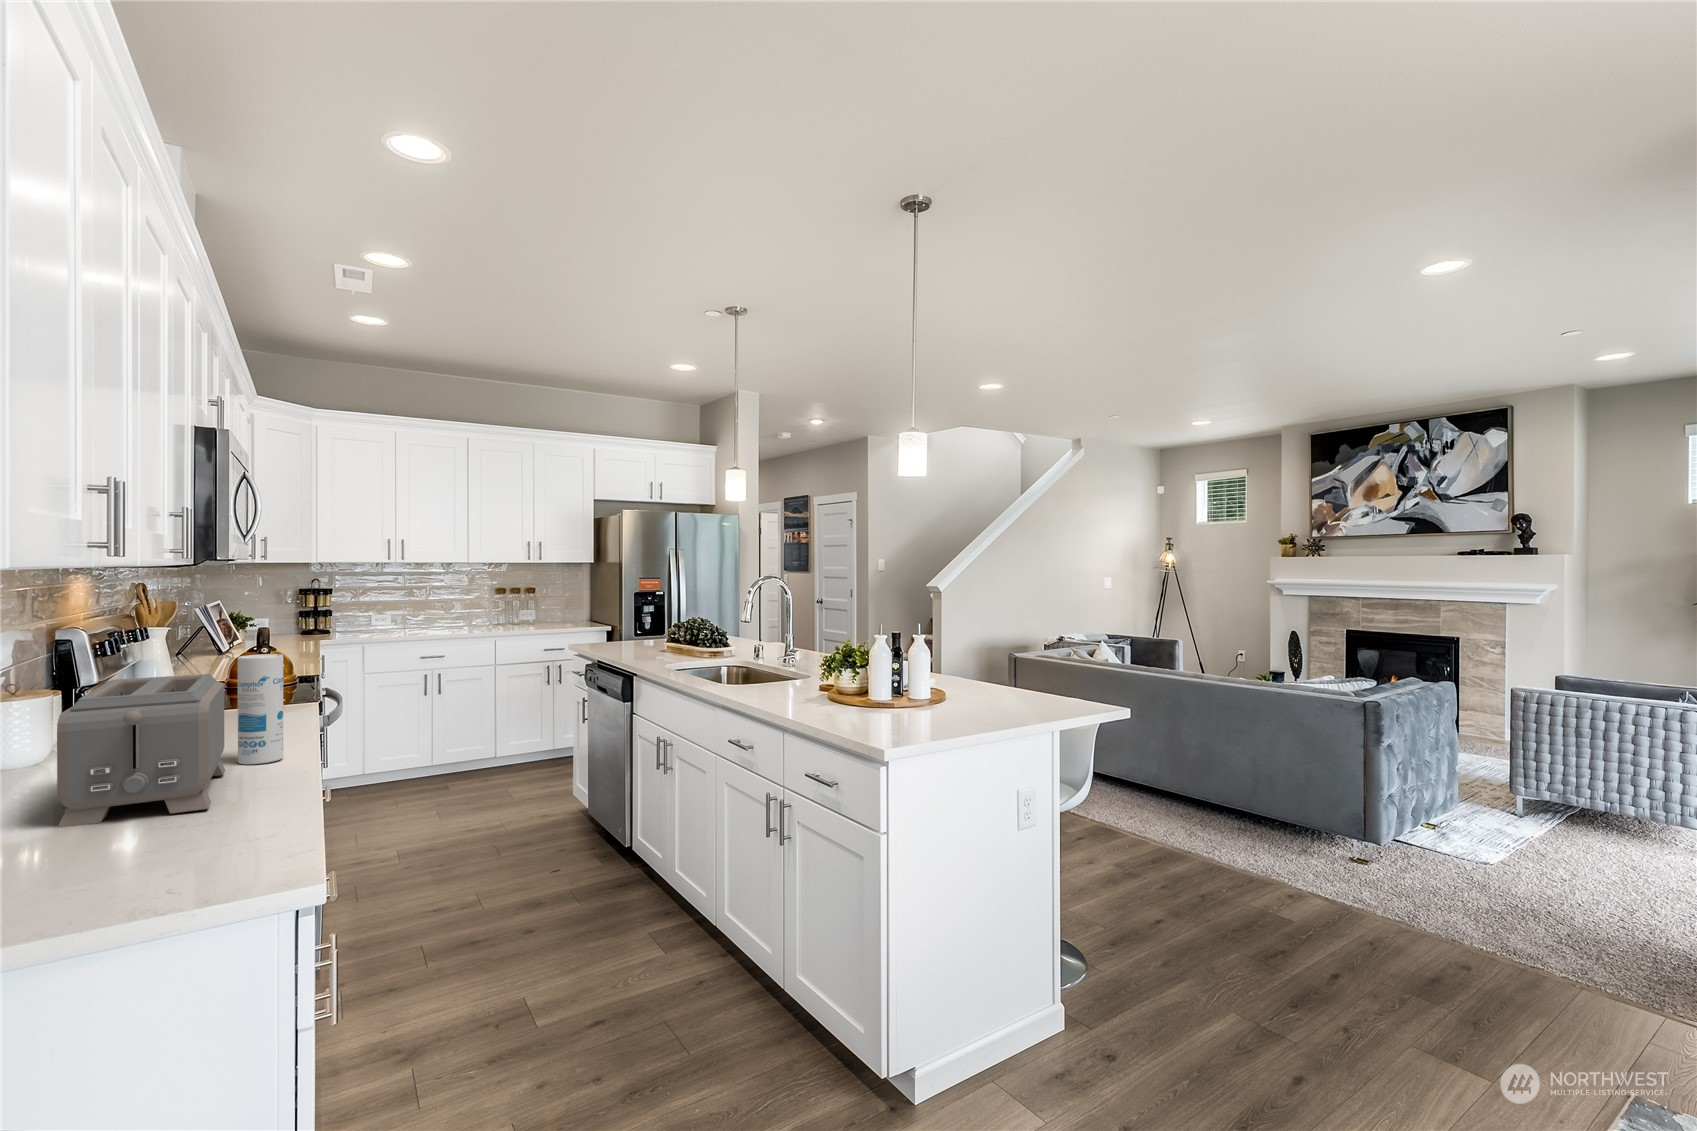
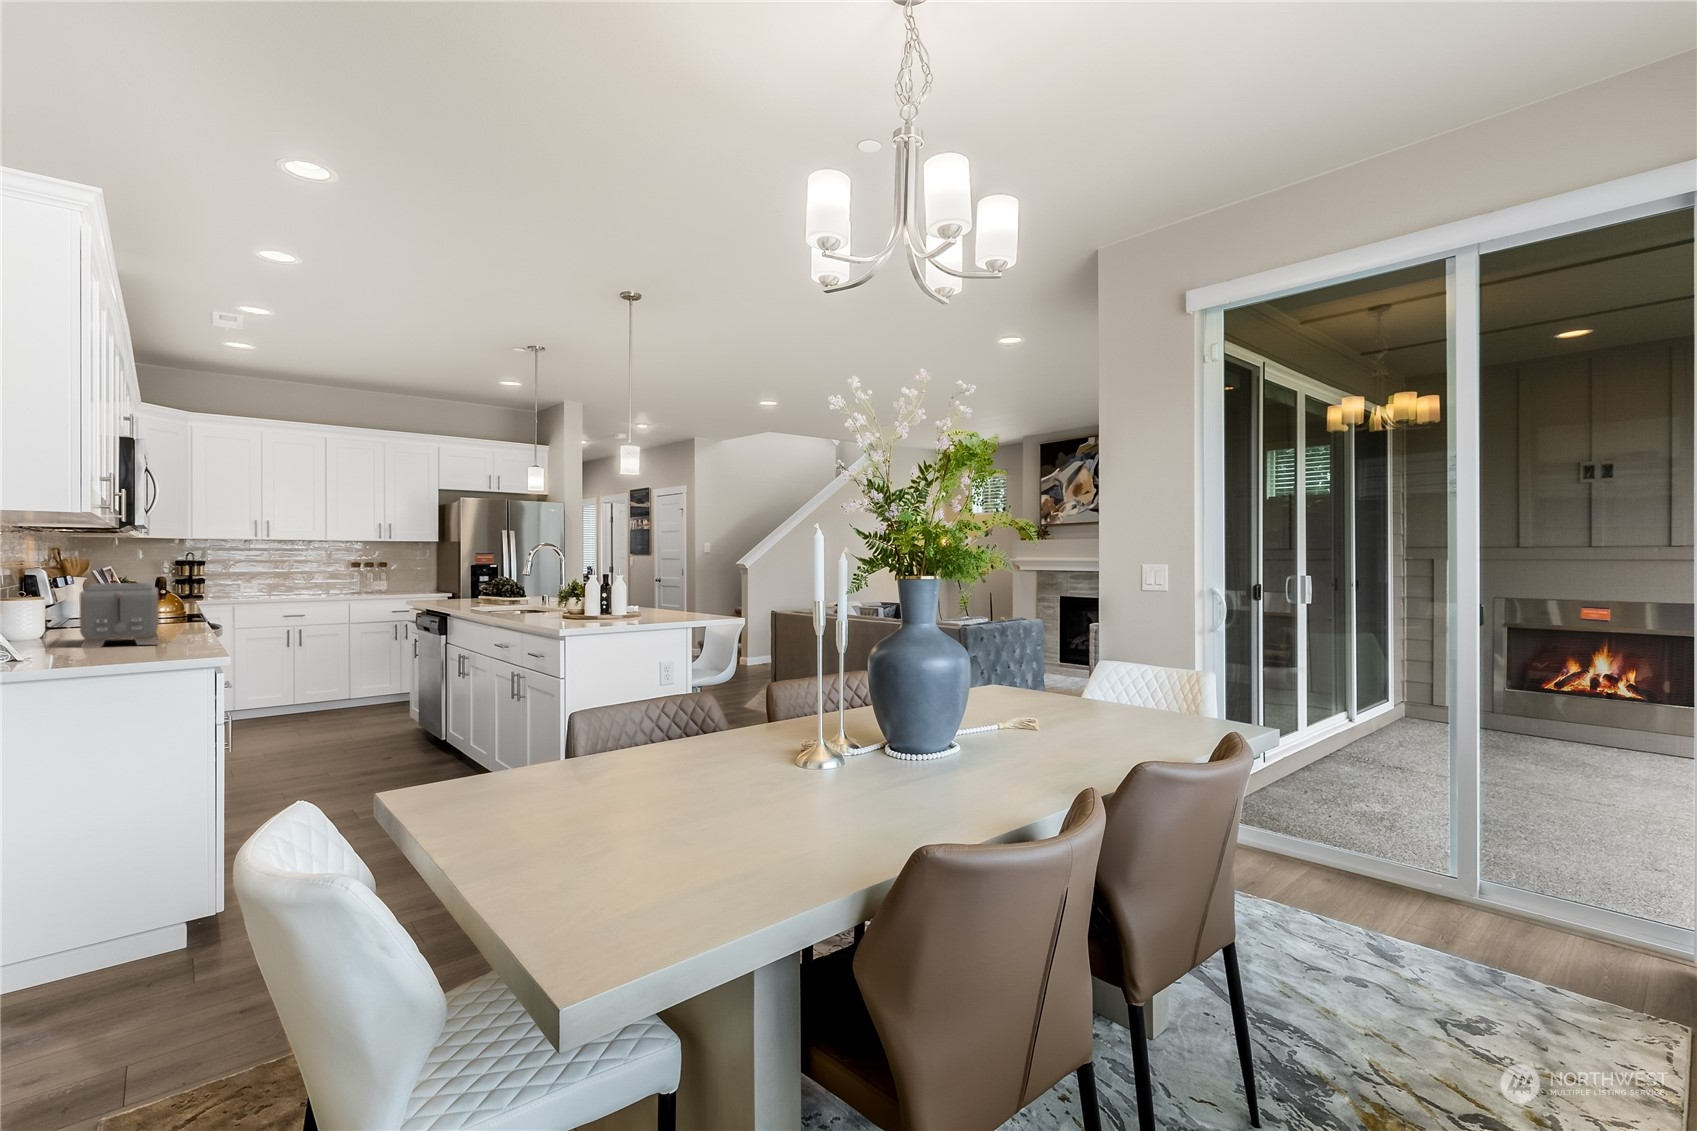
canister: present [238,654,283,764] -> none [163,576,191,637]

